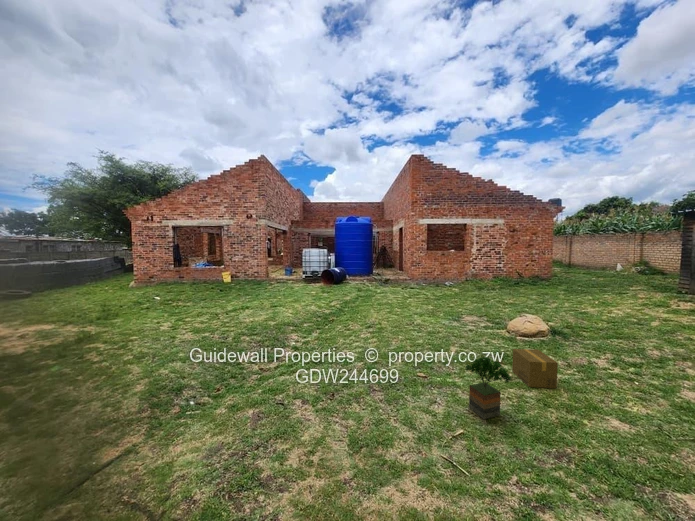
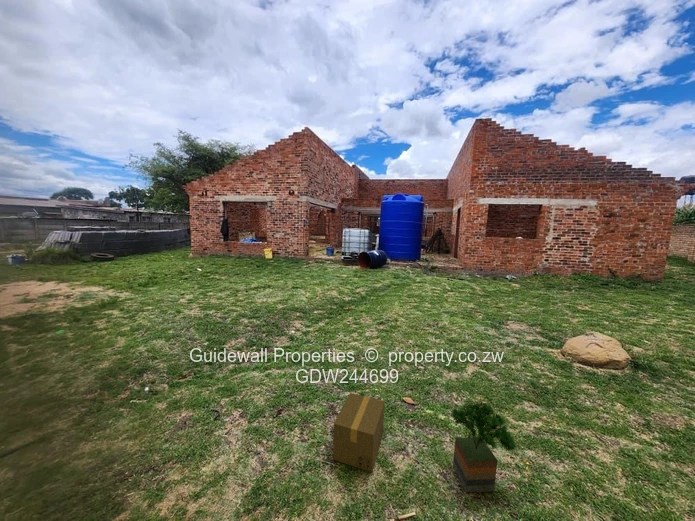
cardboard box: present [512,349,558,388] -> present [333,393,385,472]

